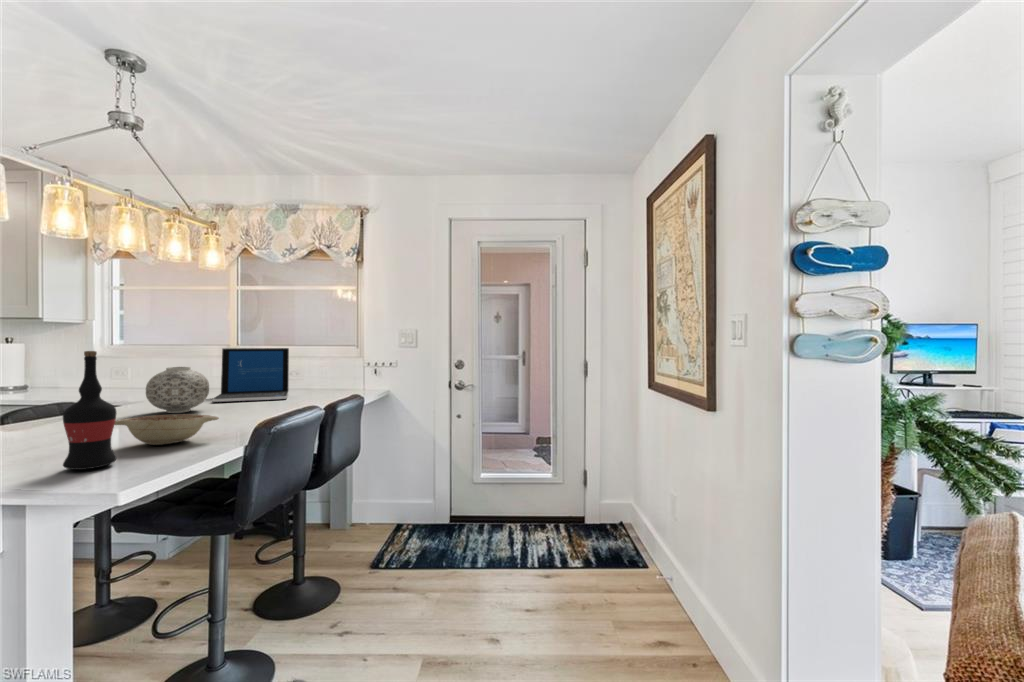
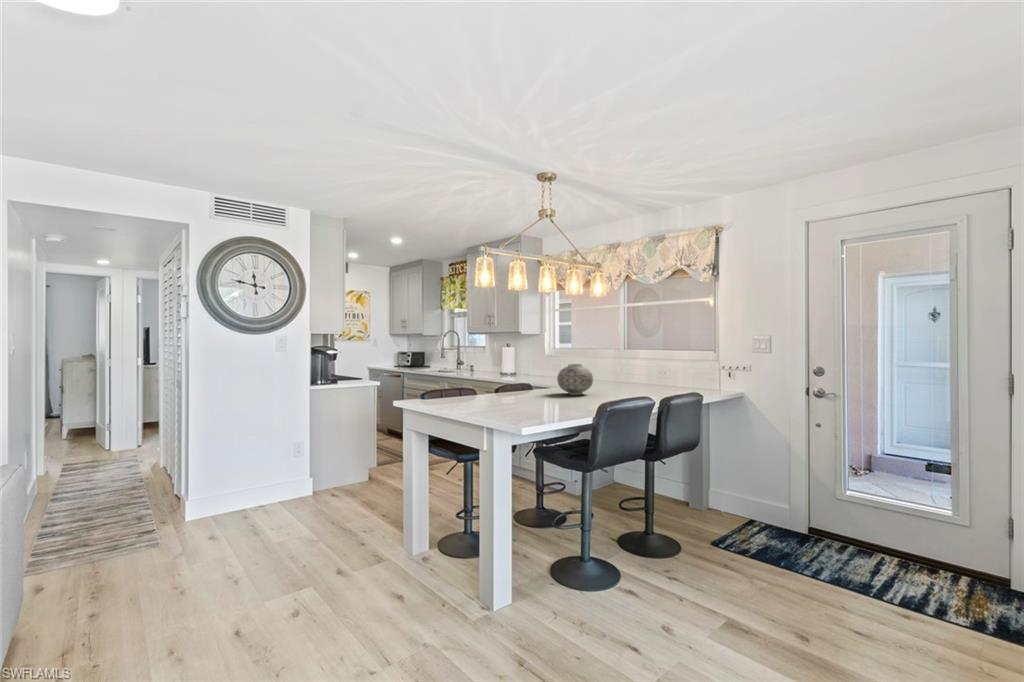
laptop: present [212,348,289,402] -> none [599,352,655,392]
wine bottle: present [63,351,117,470] -> none [501,353,524,417]
decorative bowl: present [115,414,219,445] -> none [527,393,580,411]

